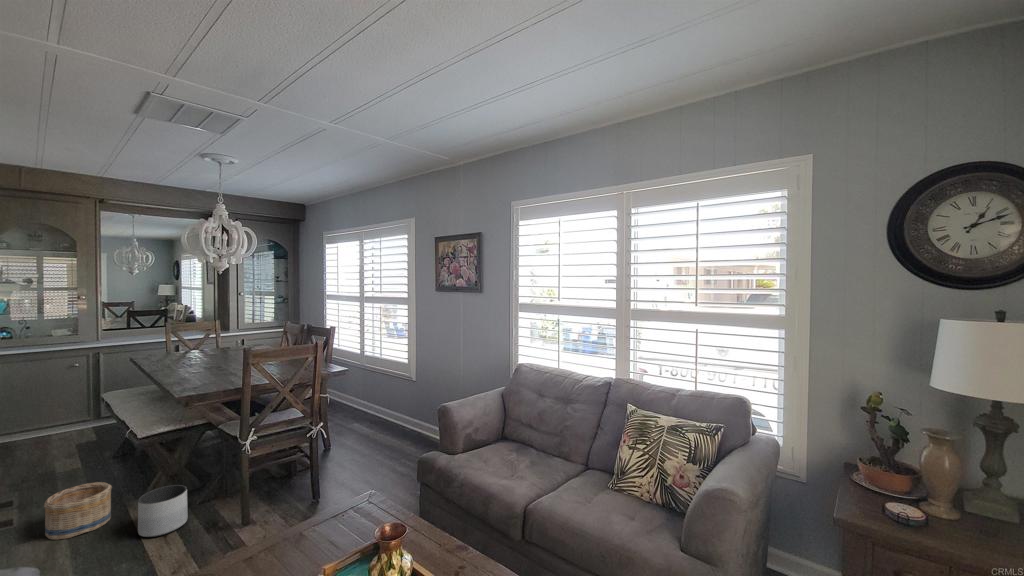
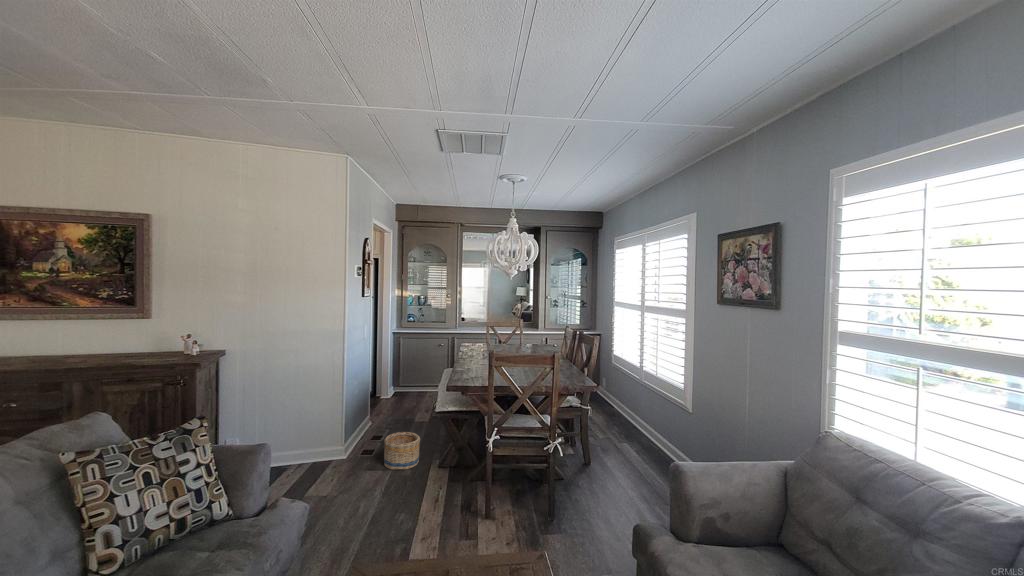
planter: present [138,485,188,537] -> none [422,453,454,494]

